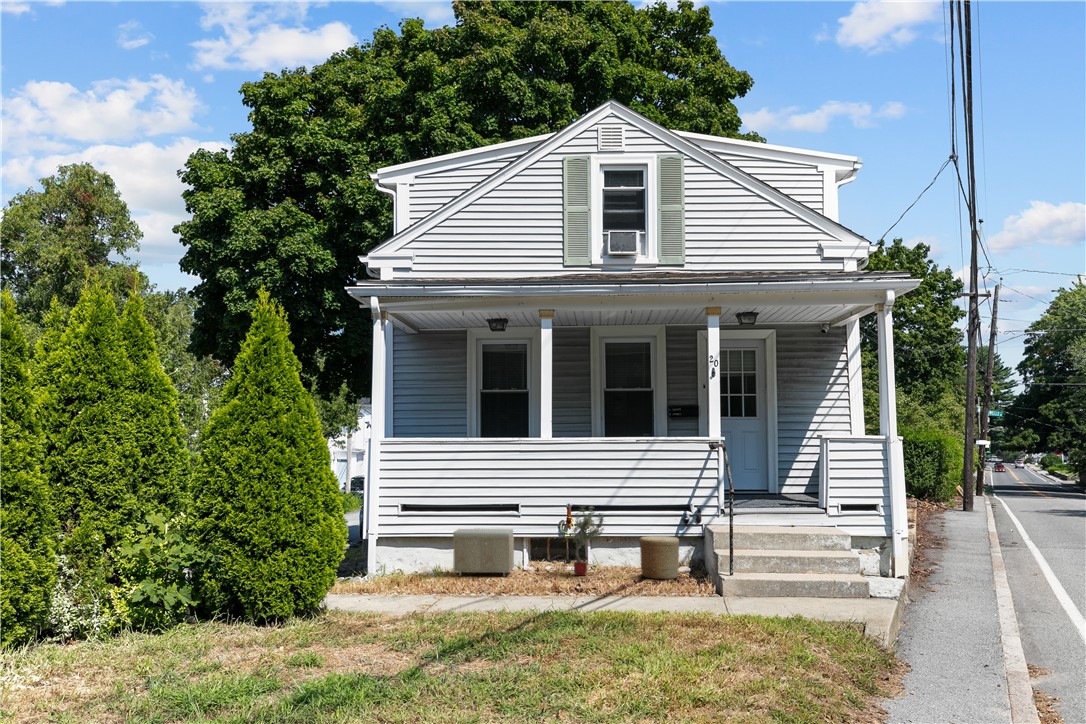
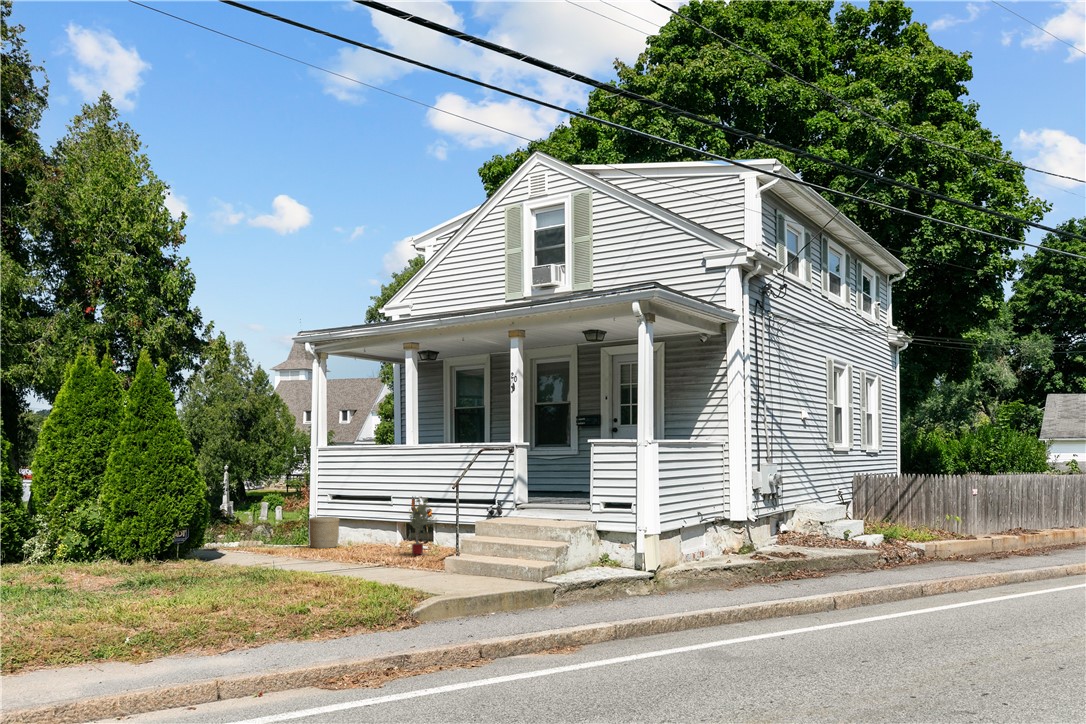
storage bench: present [453,528,514,577] -> none [339,513,389,552]
woven basket: present [639,536,679,579] -> present [309,517,340,548]

